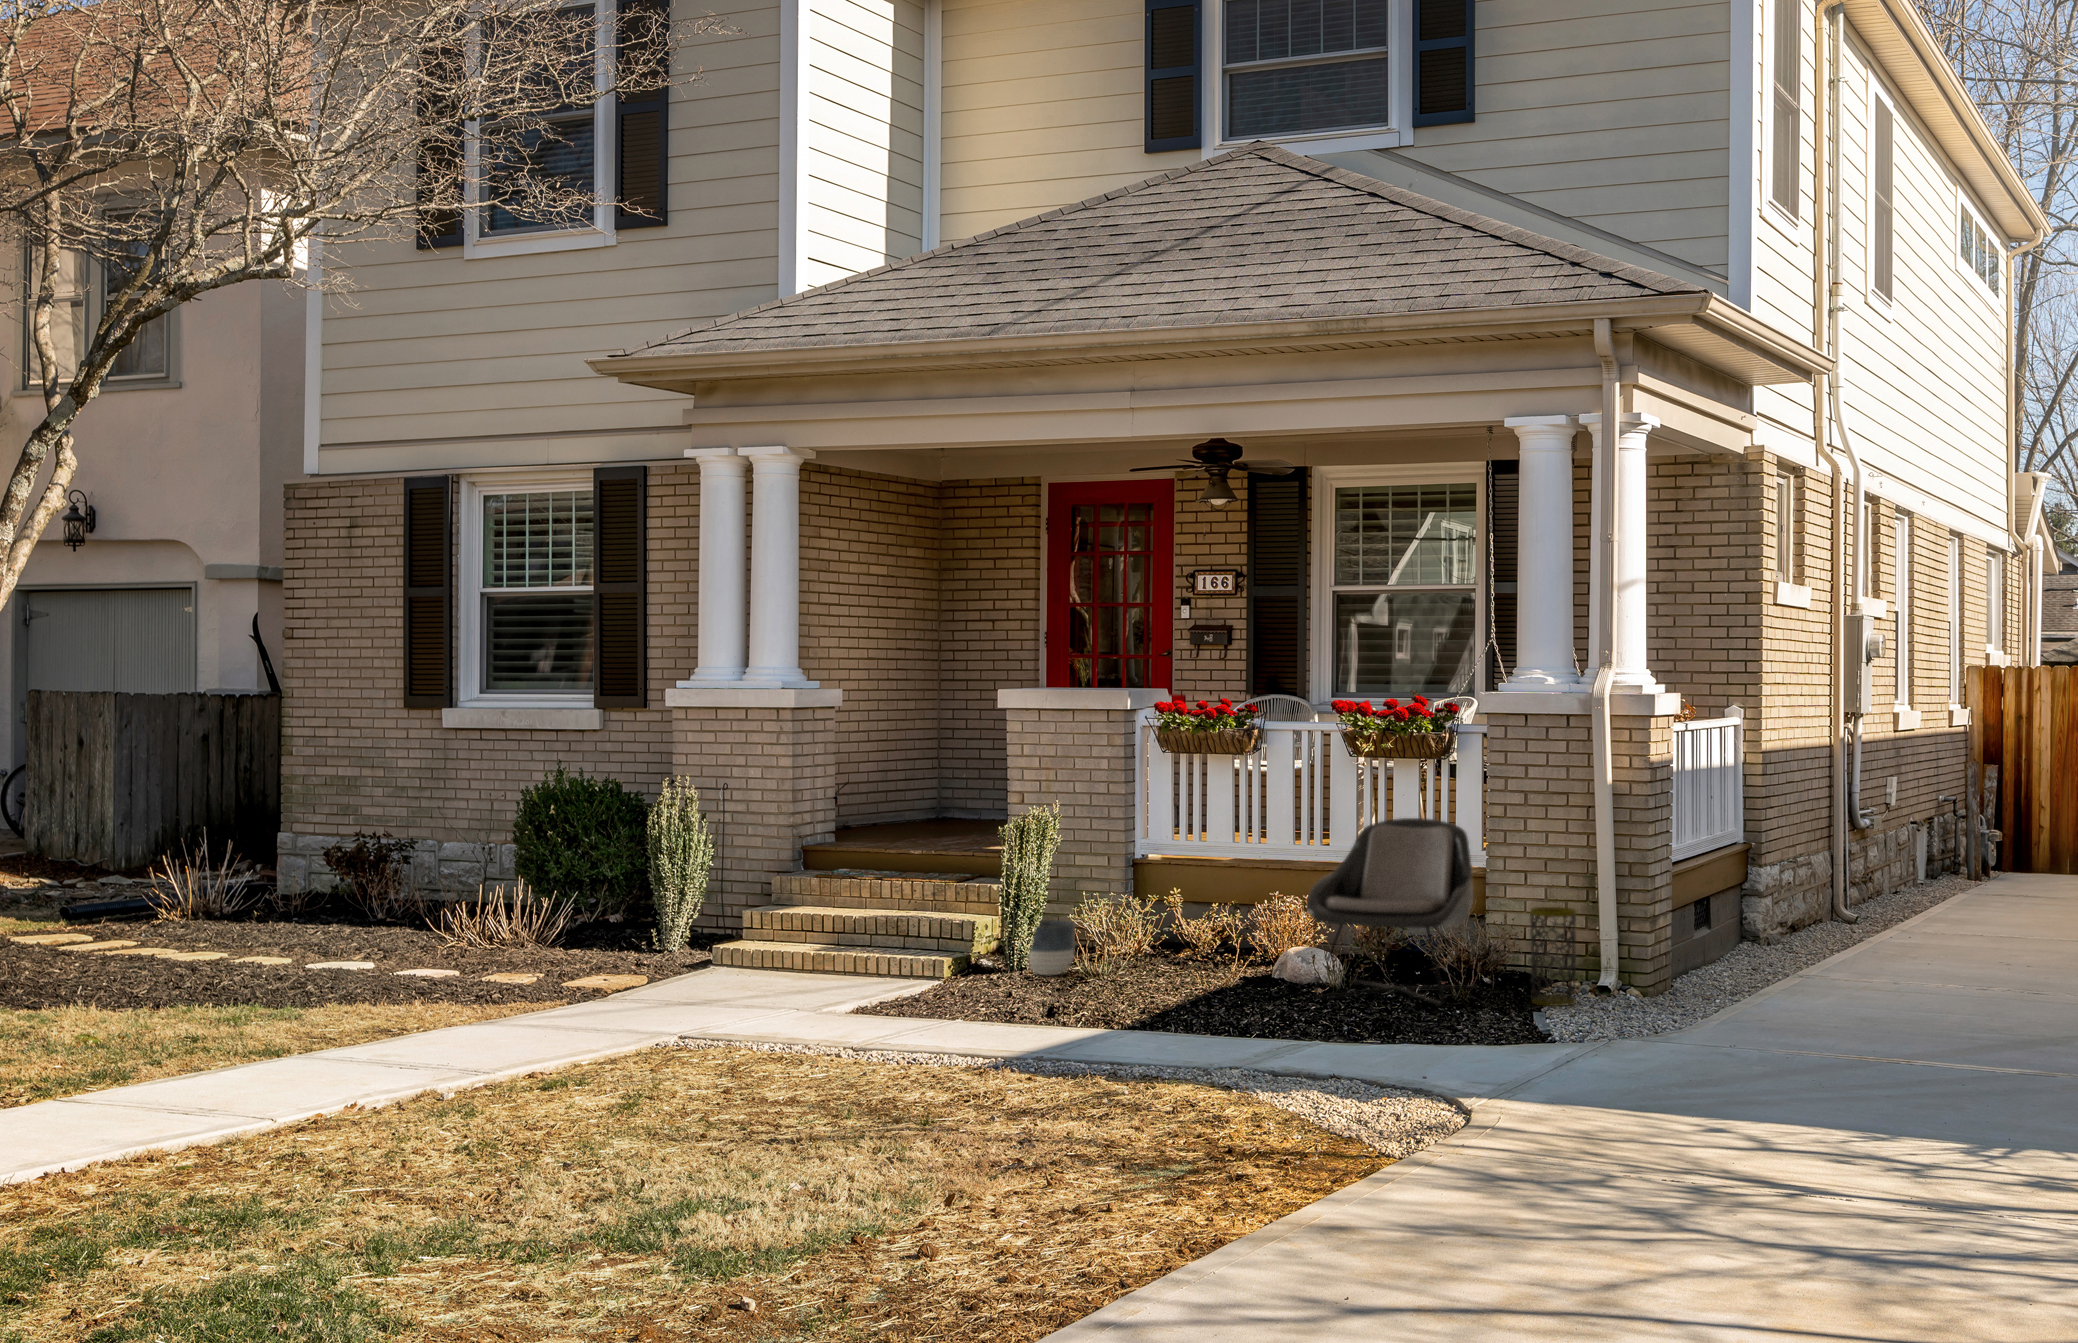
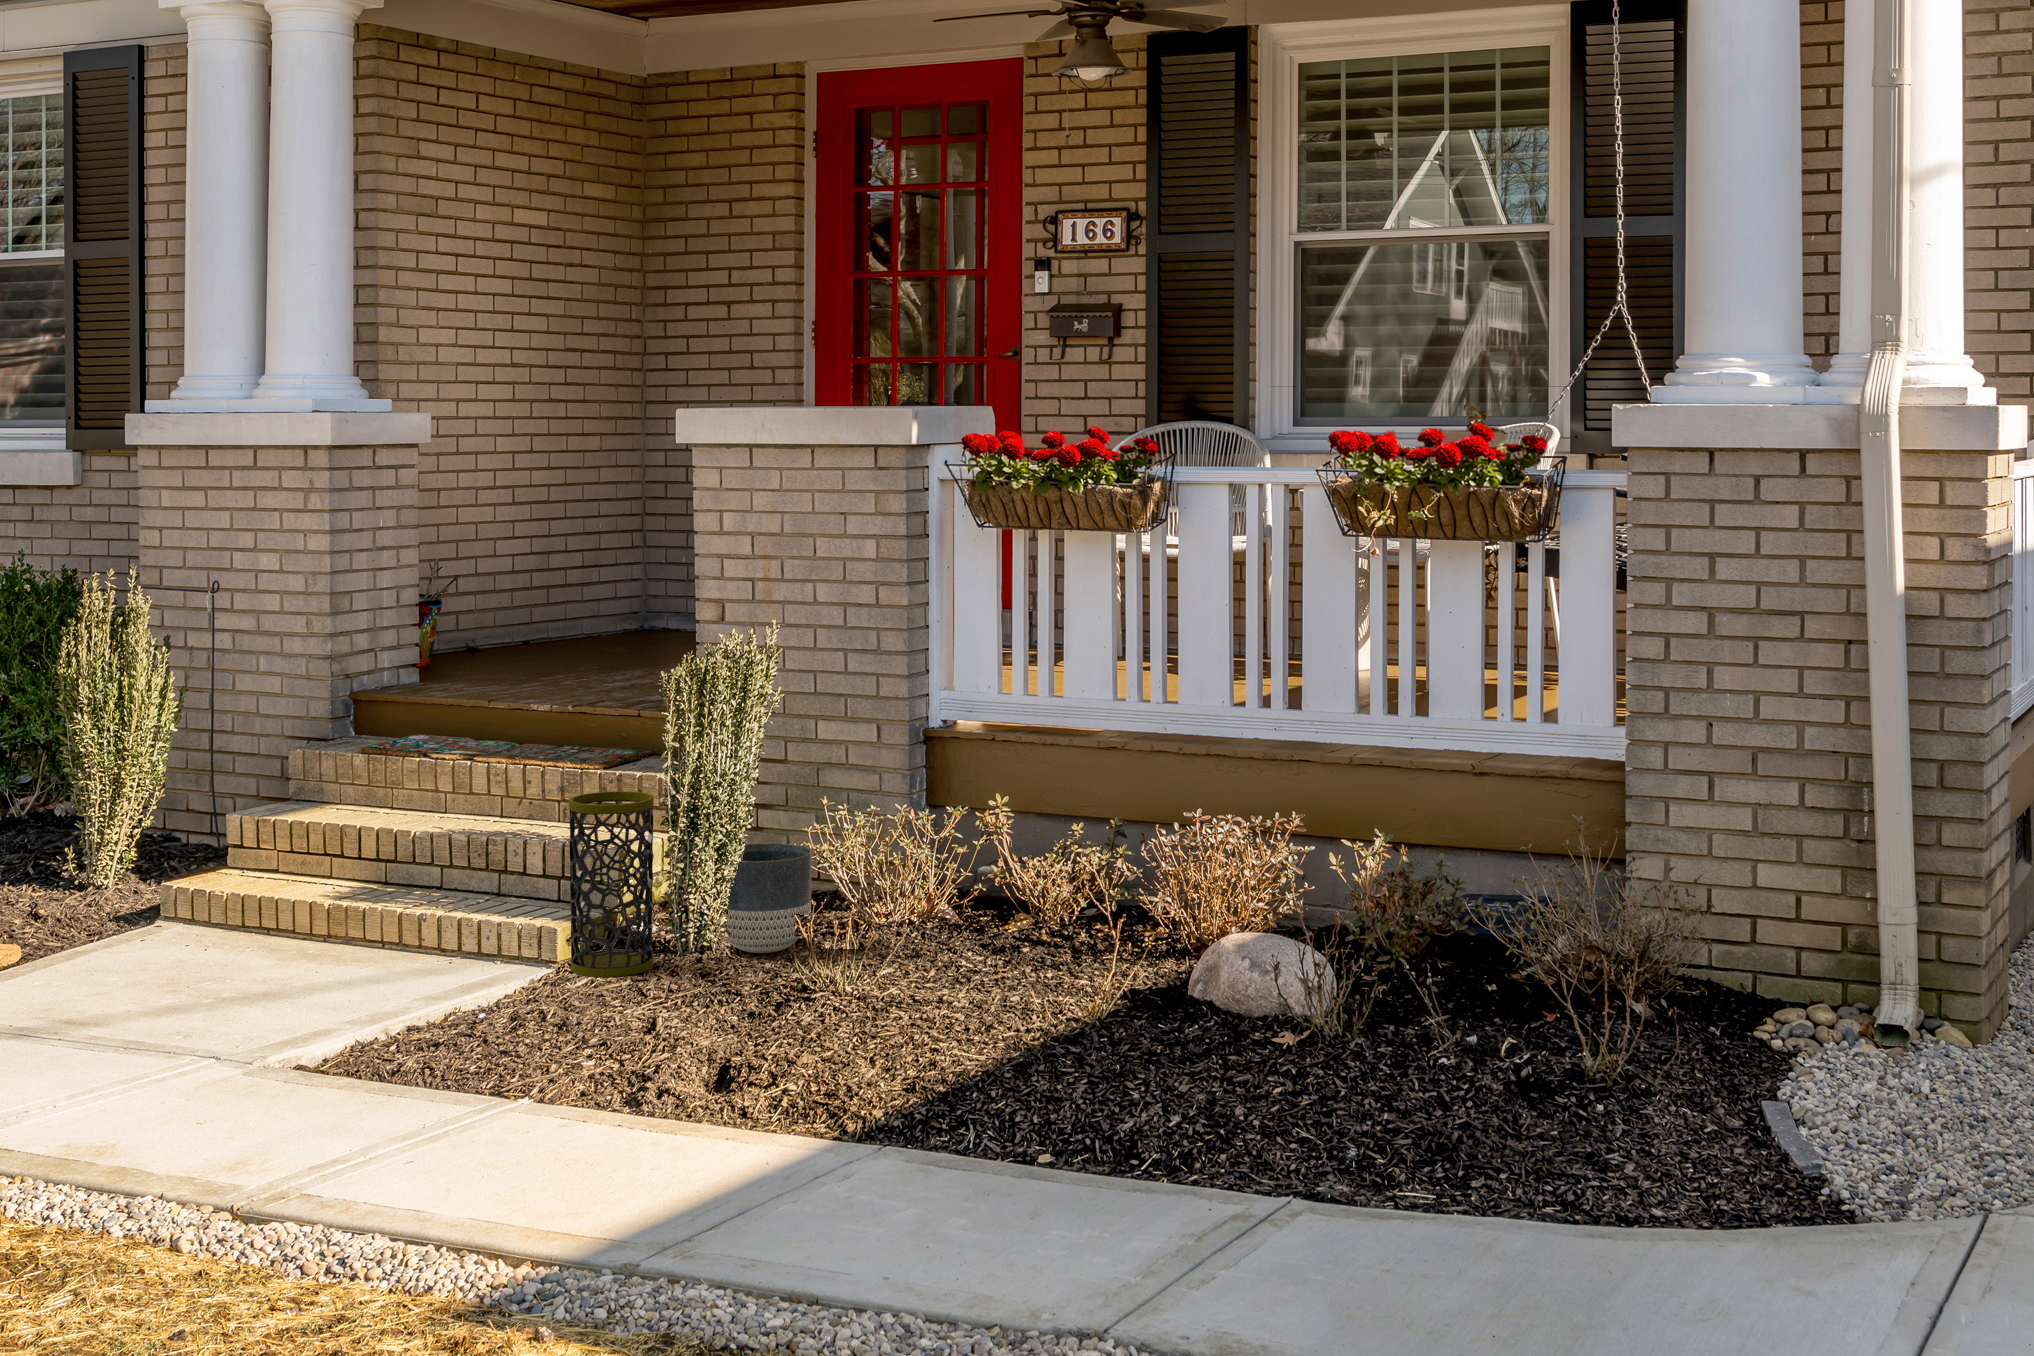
lounge chair: present [1306,818,1476,1007] -> none [1258,657,1608,1069]
trash can: present [1530,907,1576,1006] -> present [569,791,654,977]

